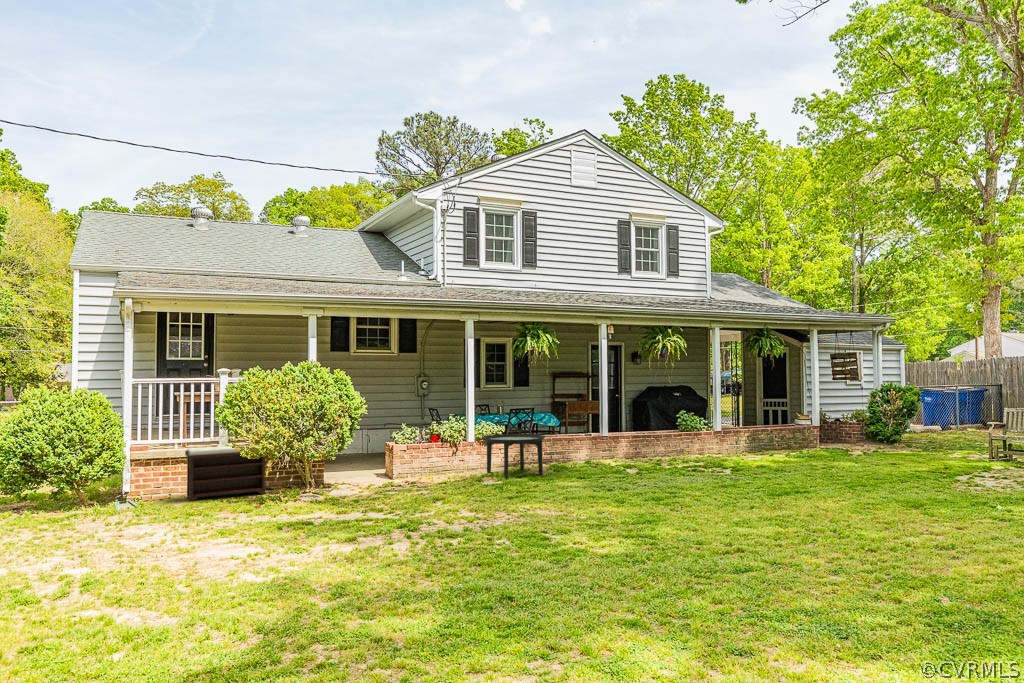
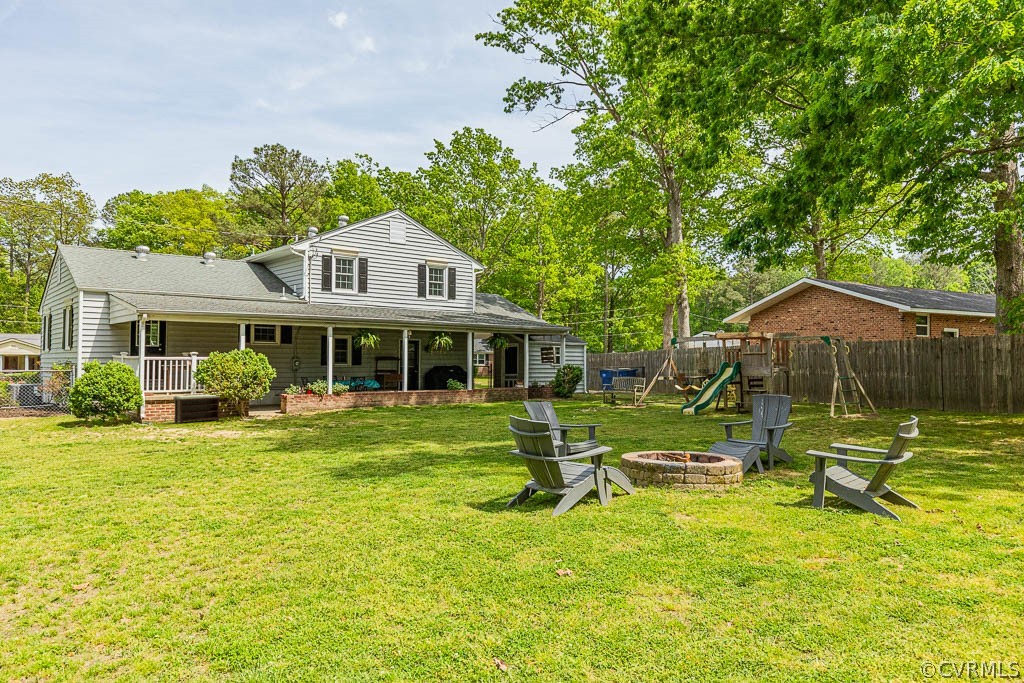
round table: present [483,434,545,478] -> none [337,390,373,413]

